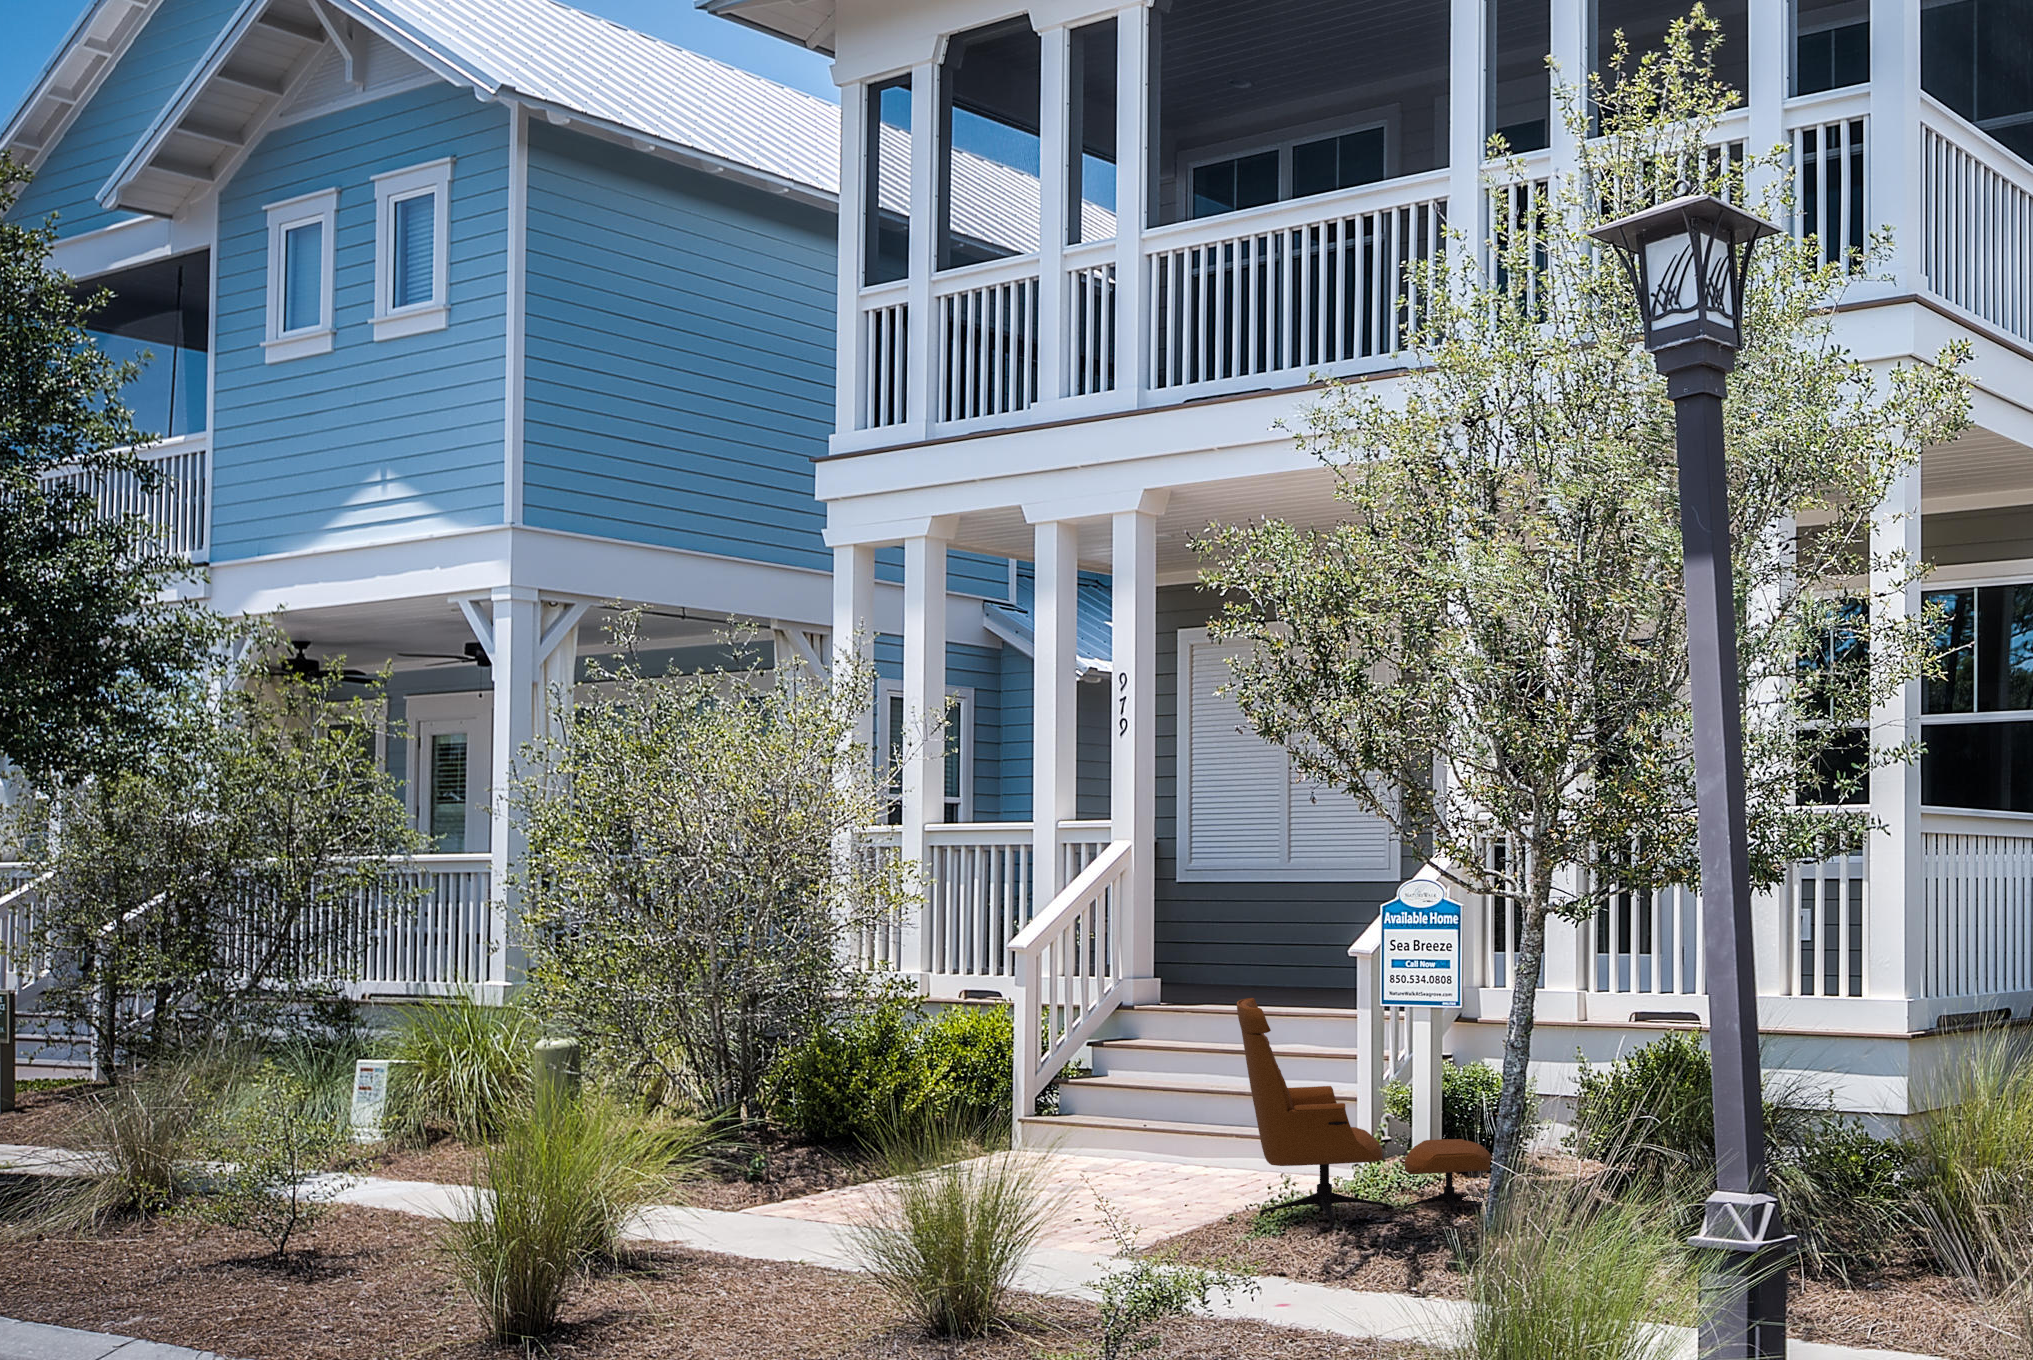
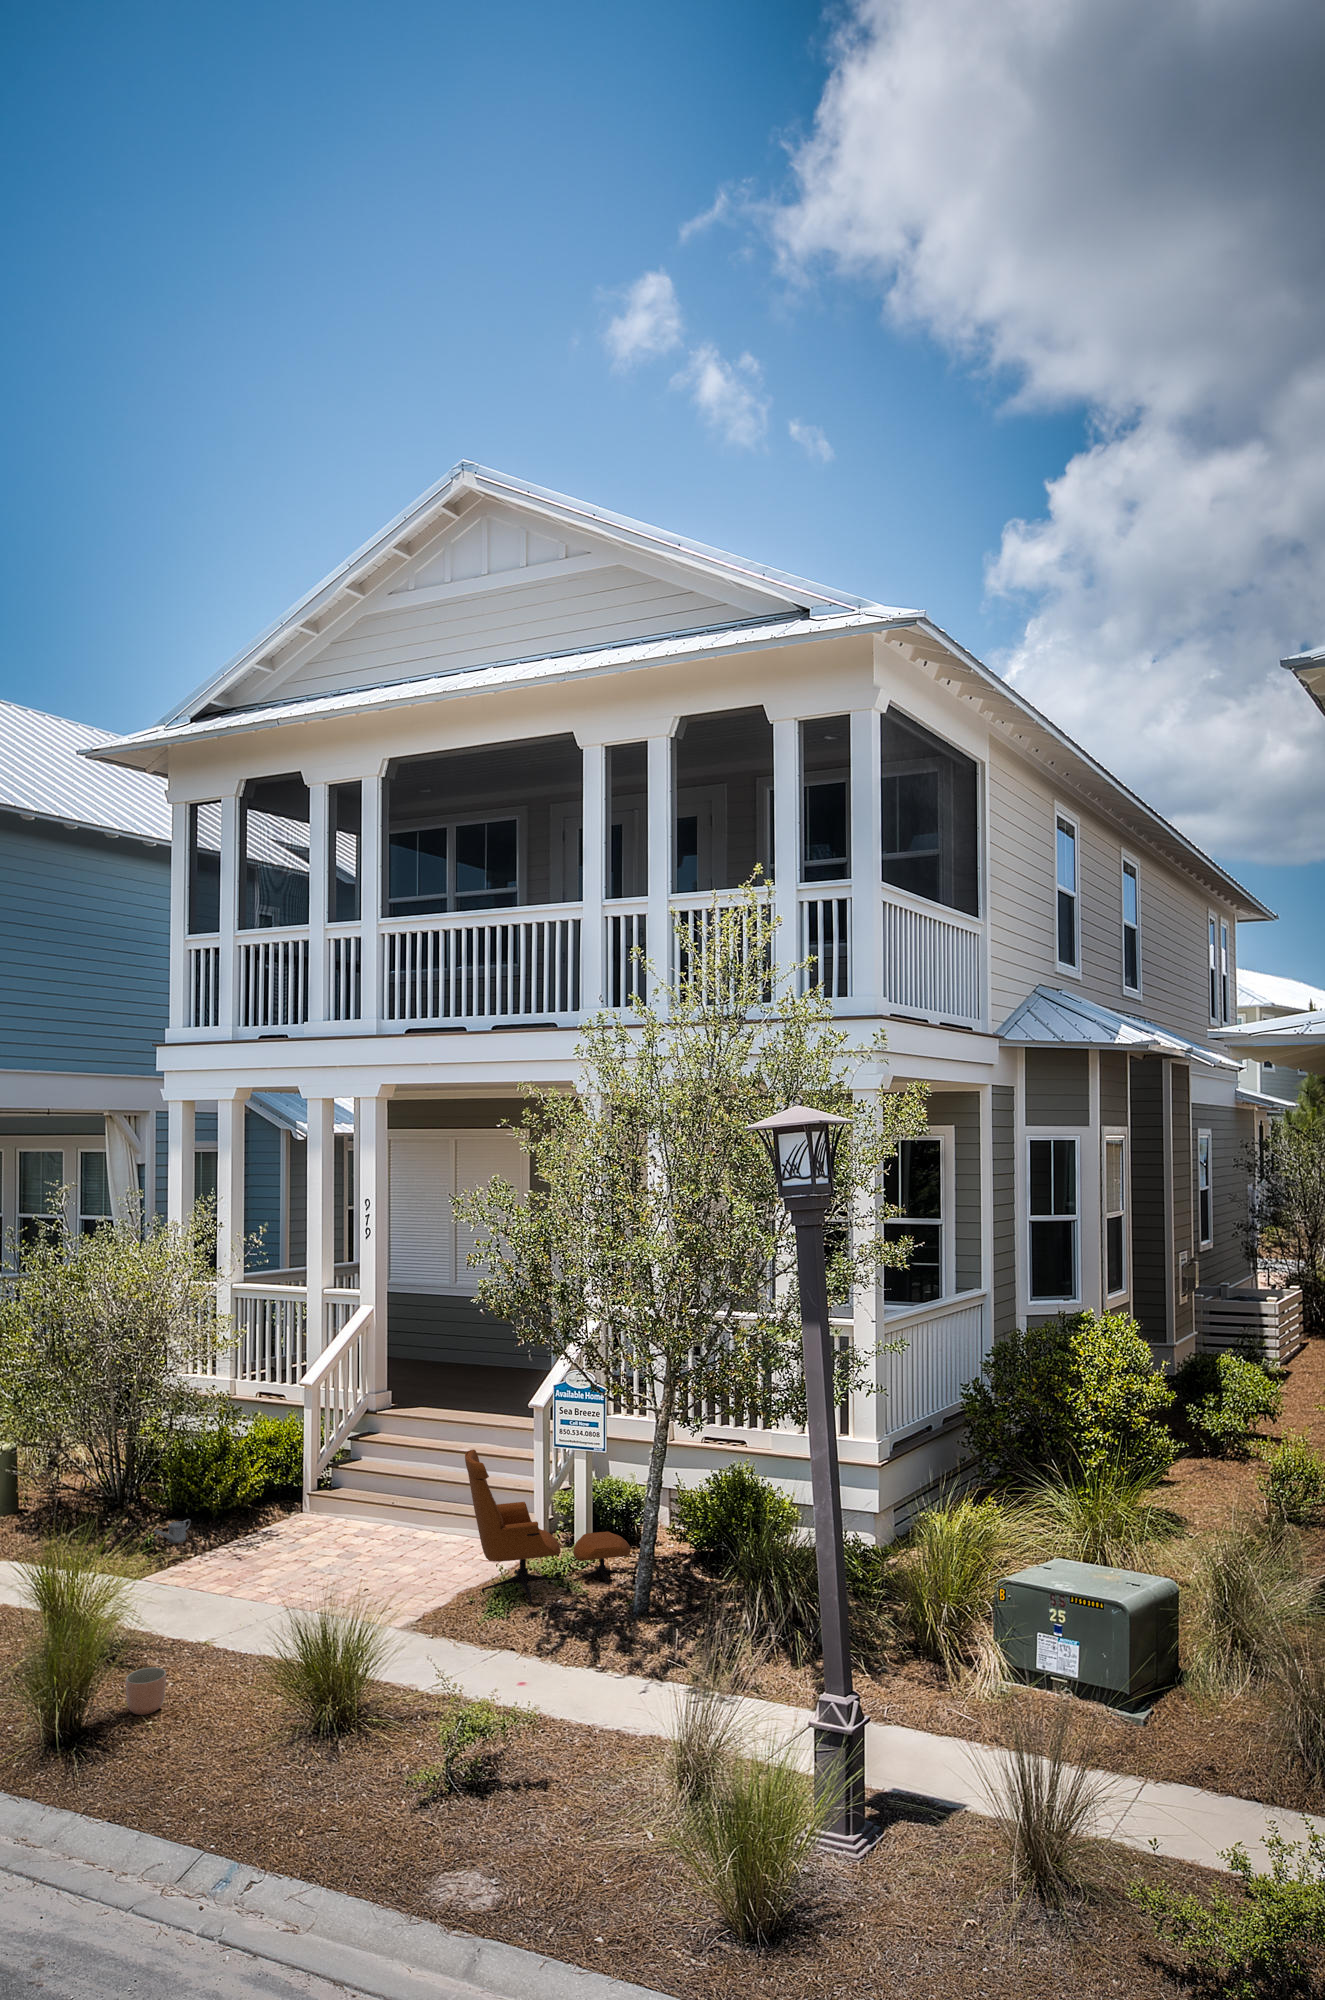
watering can: none [781,1145,836,1178] -> present [154,1519,191,1543]
planter: none [717,1254,775,1317] -> present [126,1667,166,1715]

